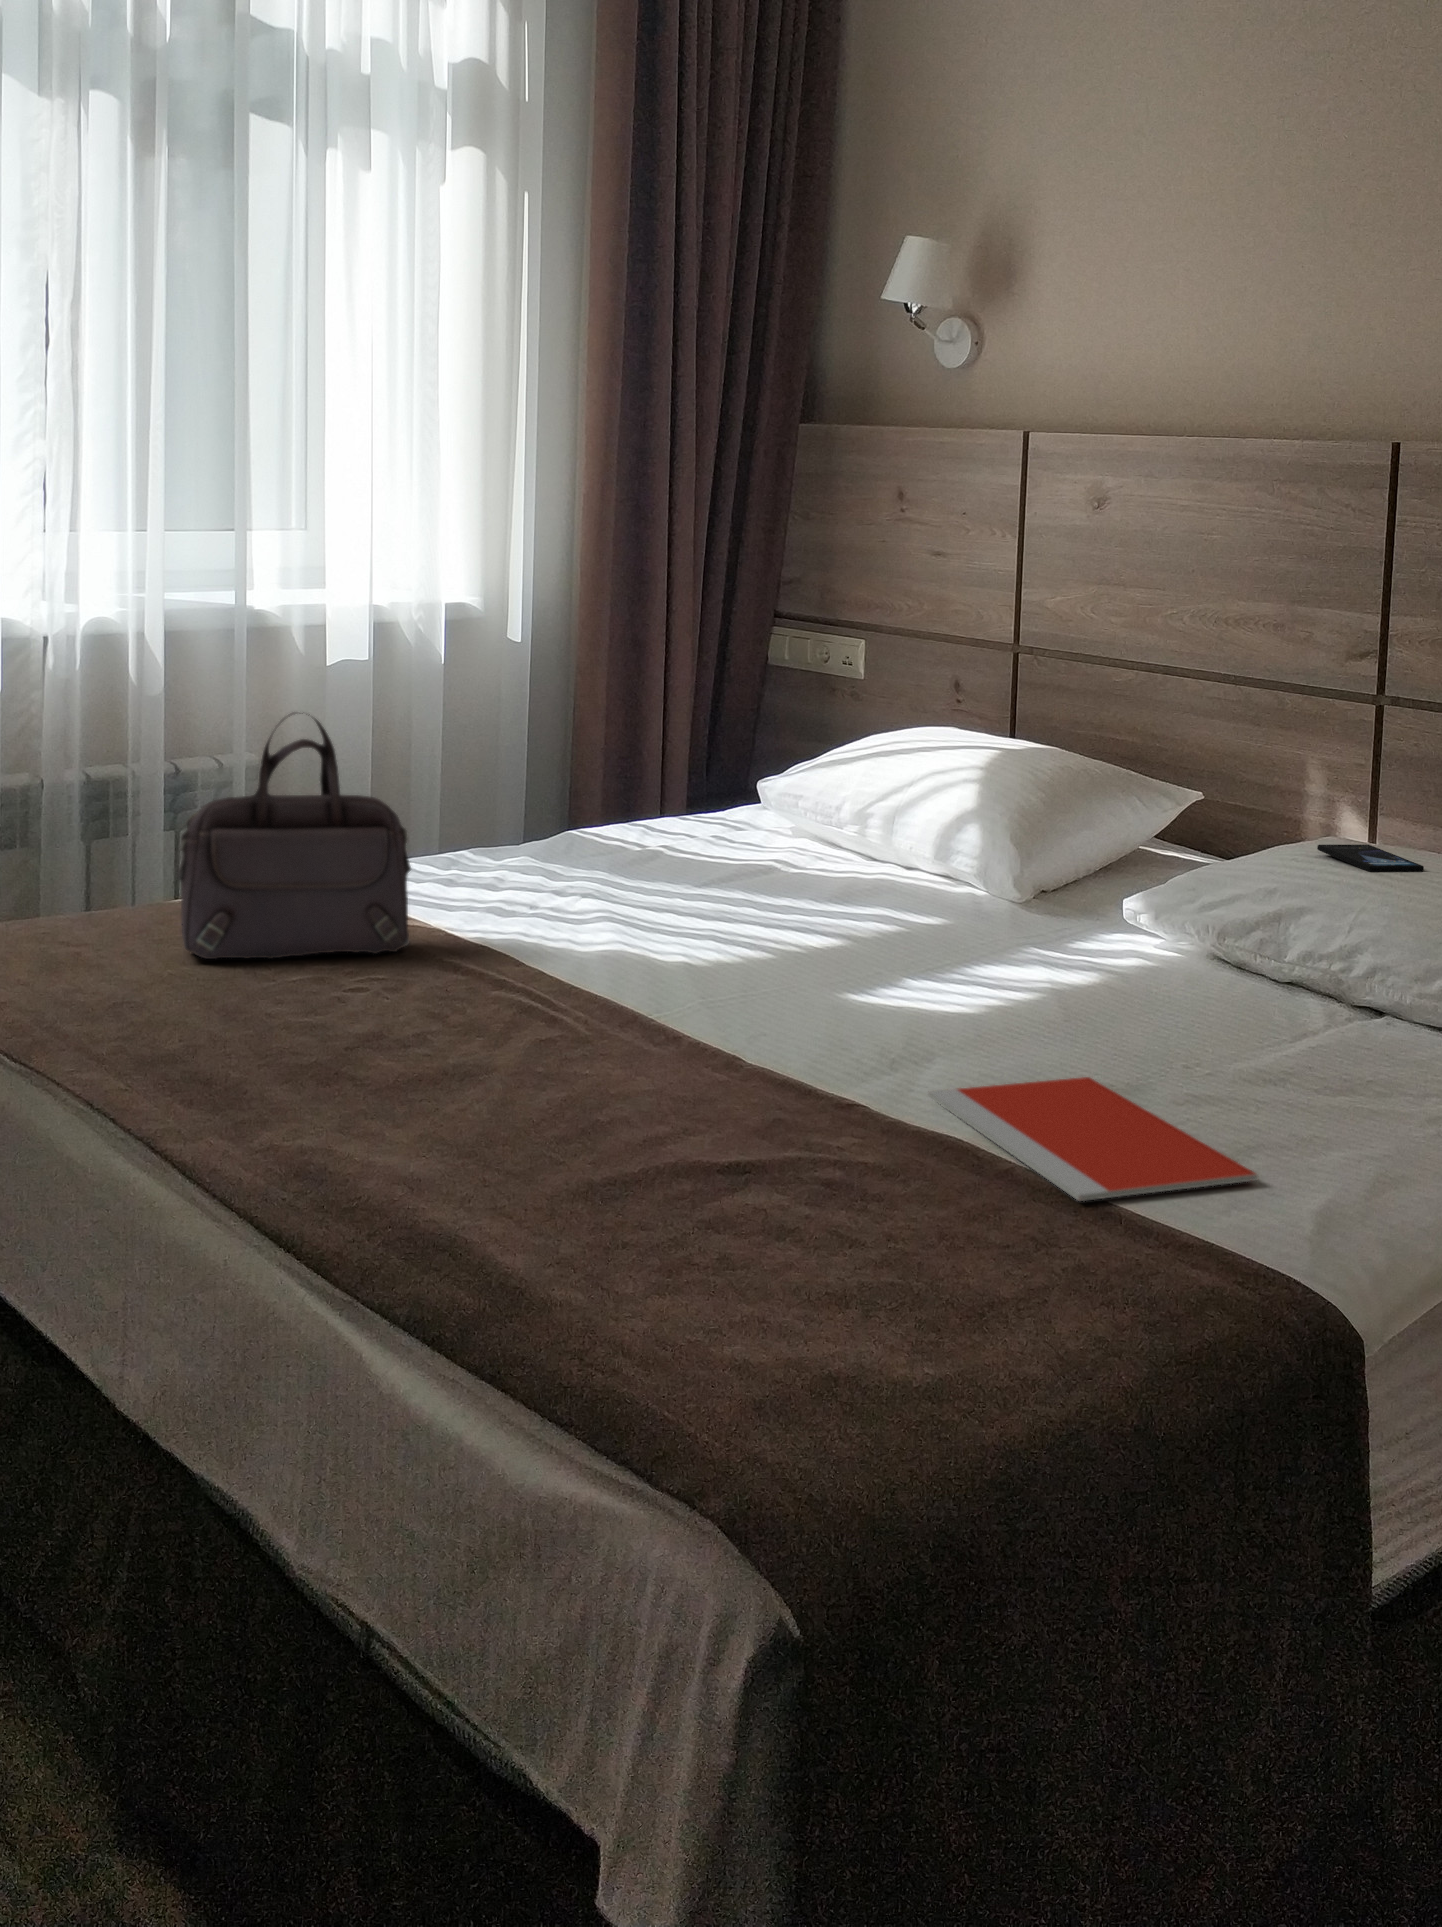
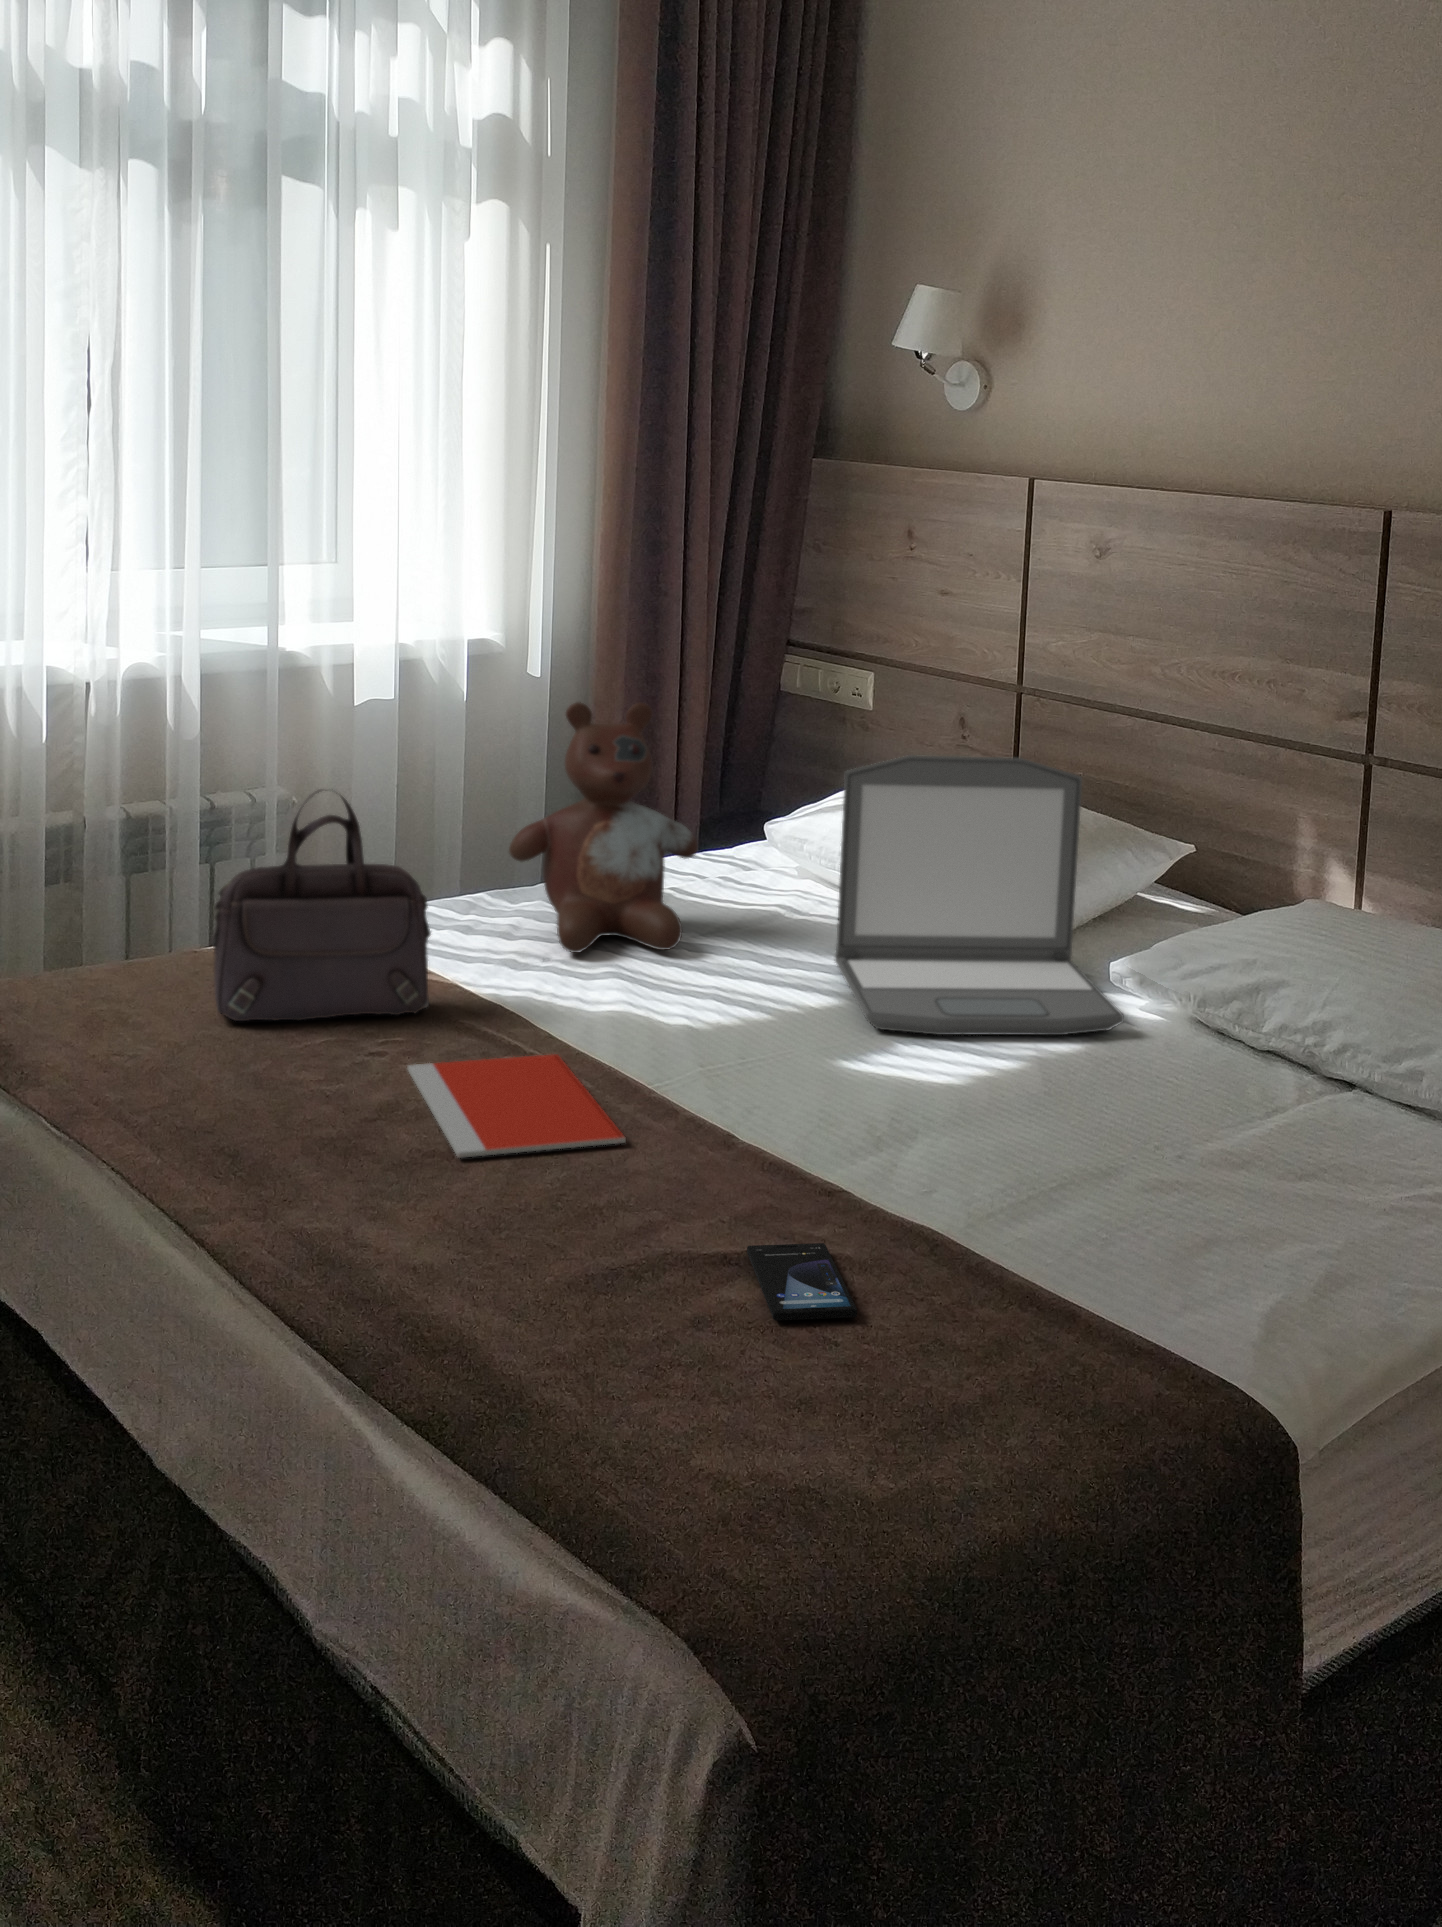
stuffed bear: none [491,640,688,899] -> present [509,702,698,953]
laptop: none [833,687,1141,970] -> present [835,755,1124,1035]
smartphone: present [1317,844,1424,872] -> present [747,1243,857,1320]
notebook: present [928,1077,1258,1201] -> present [407,1054,626,1158]

